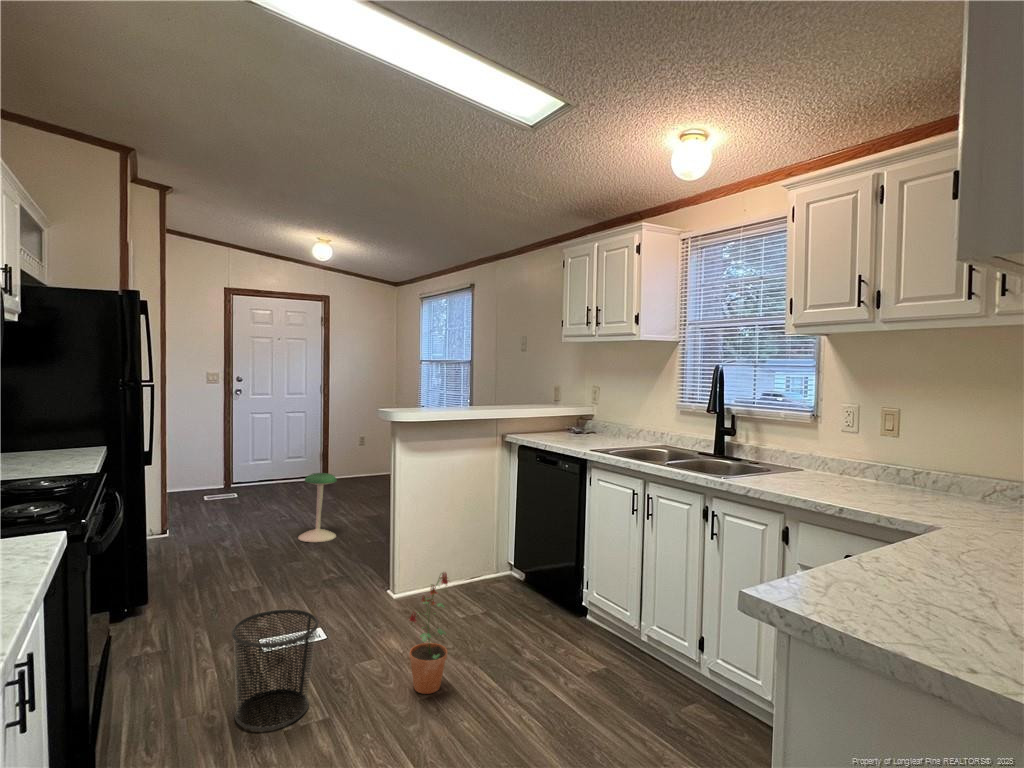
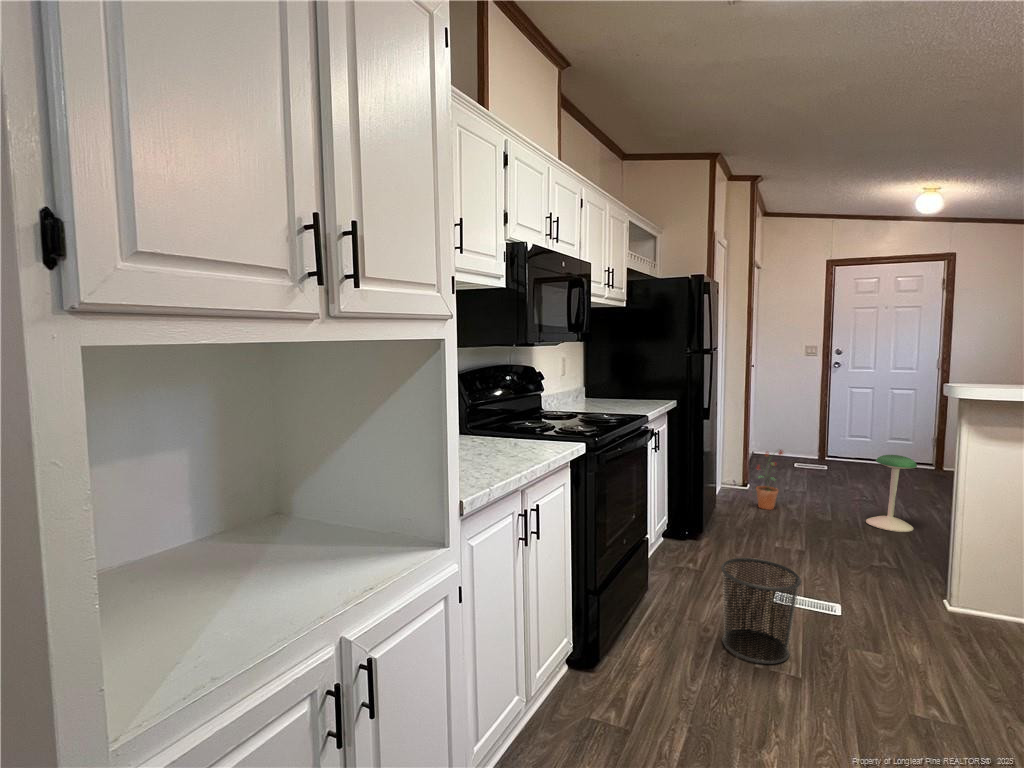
potted plant: present [410,572,448,694] -> present [756,450,783,510]

